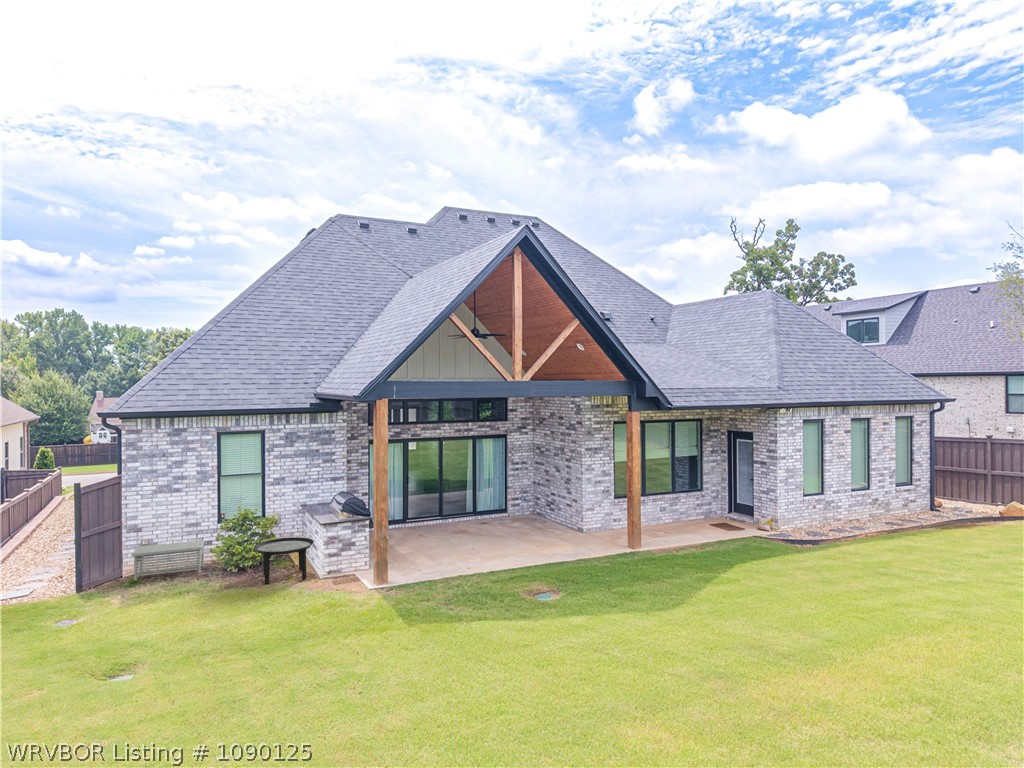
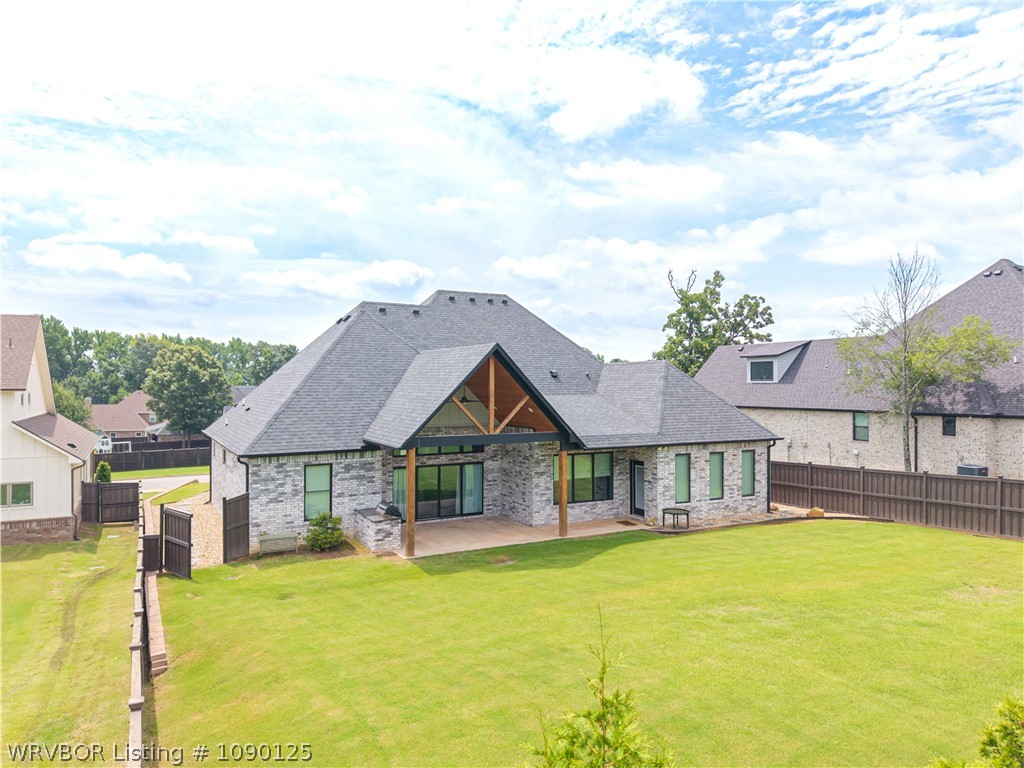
round table: present [254,537,314,584] -> present [662,508,690,529]

